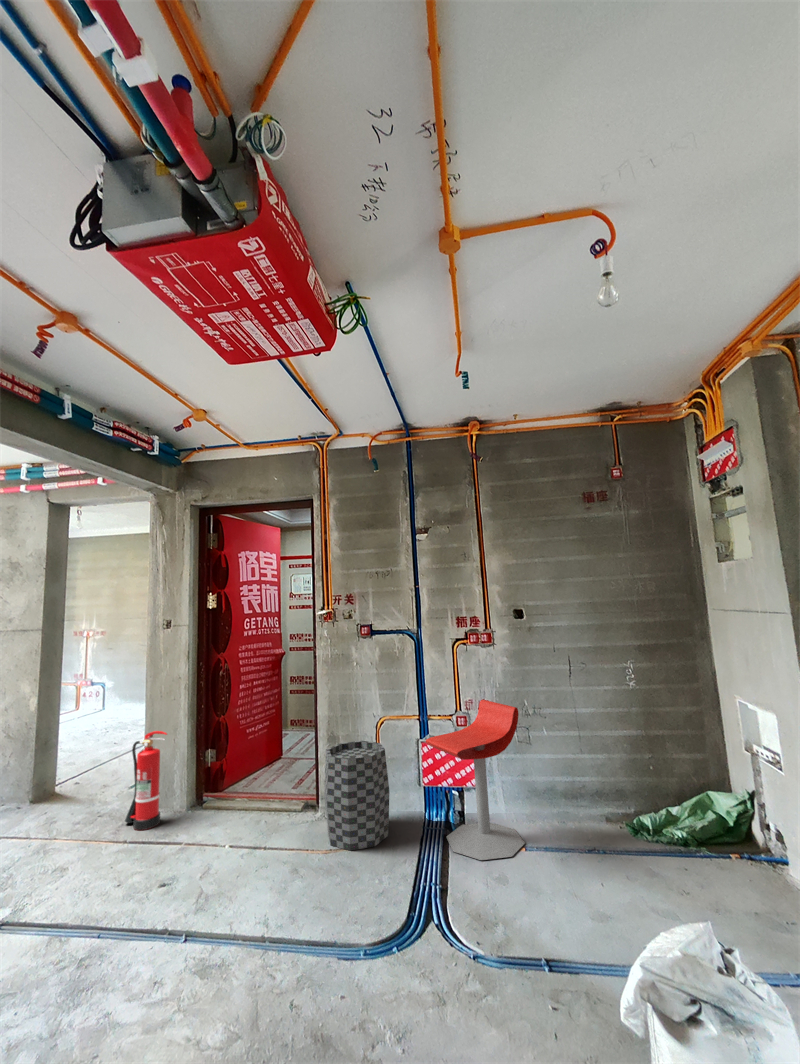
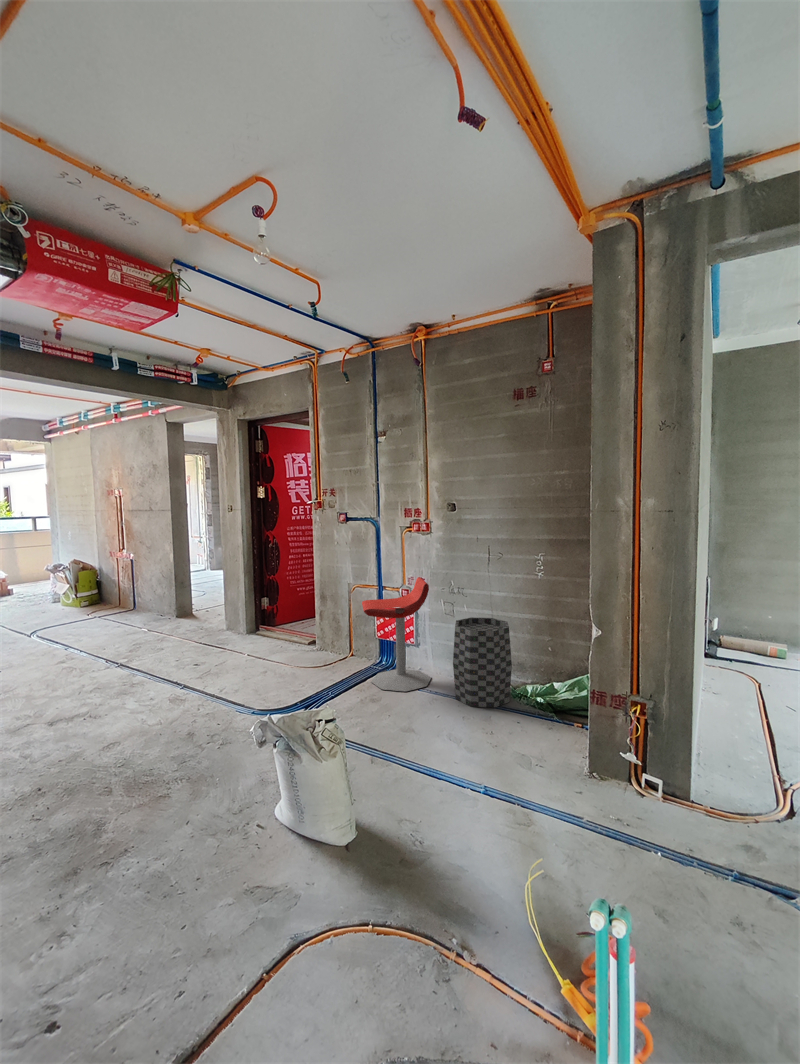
fire extinguisher: present [125,731,167,830] -> none [207,579,226,640]
trash can: present [324,741,389,851] -> present [453,617,512,708]

